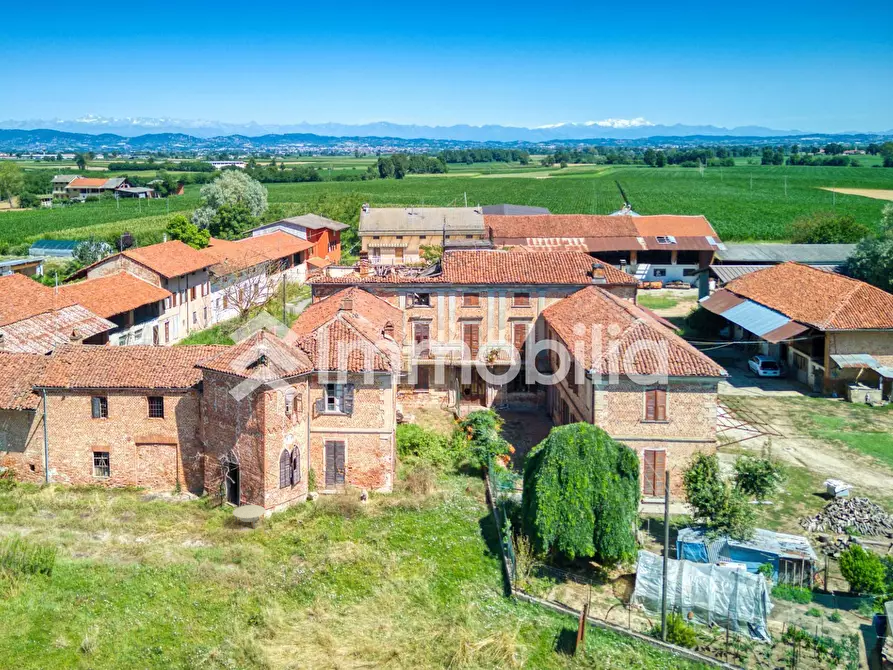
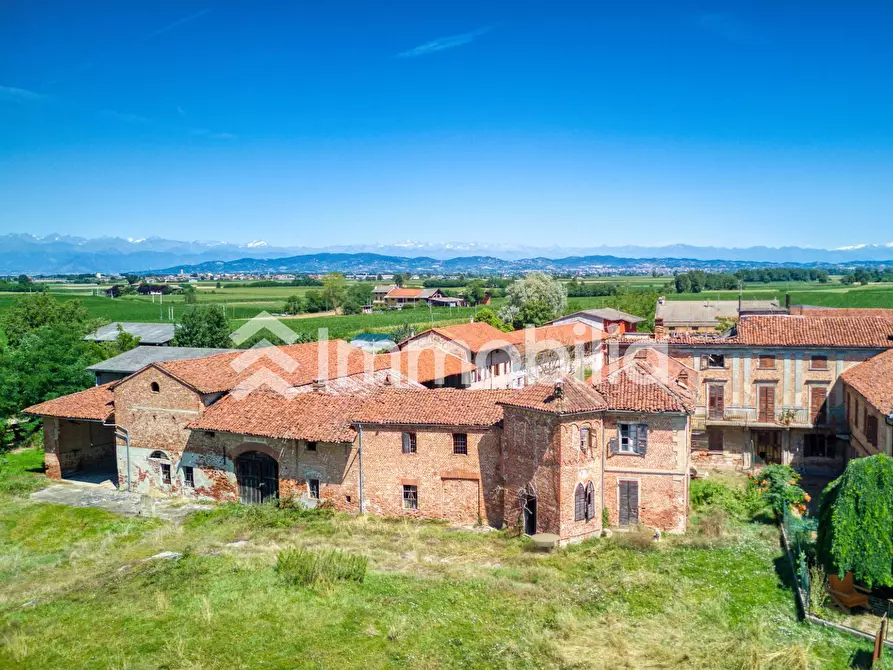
lounge chair: none [528,539,571,586] -> present [824,572,872,614]

